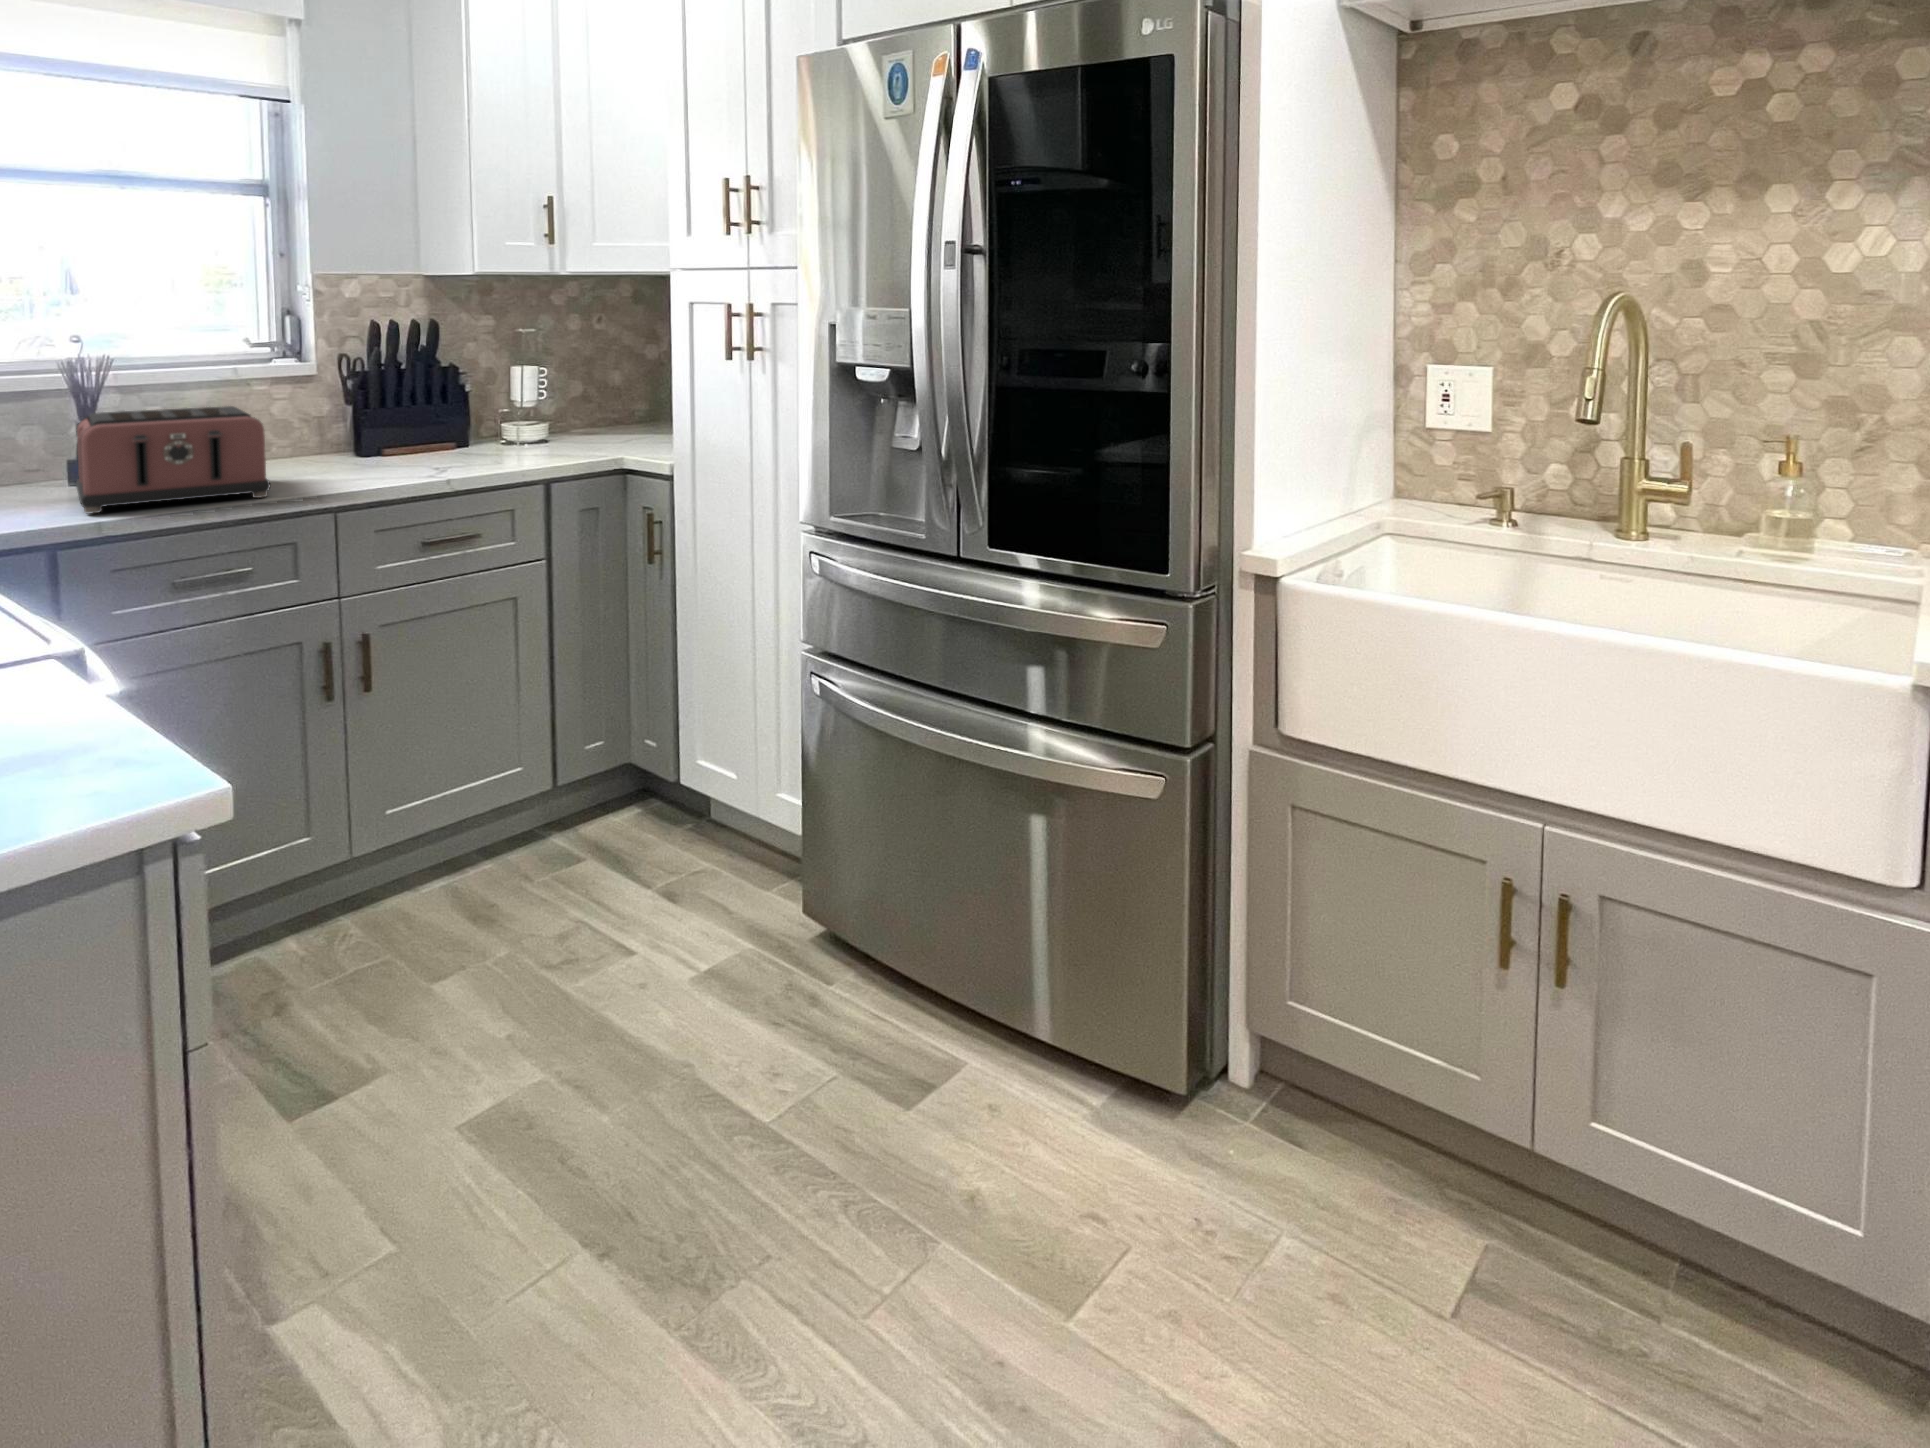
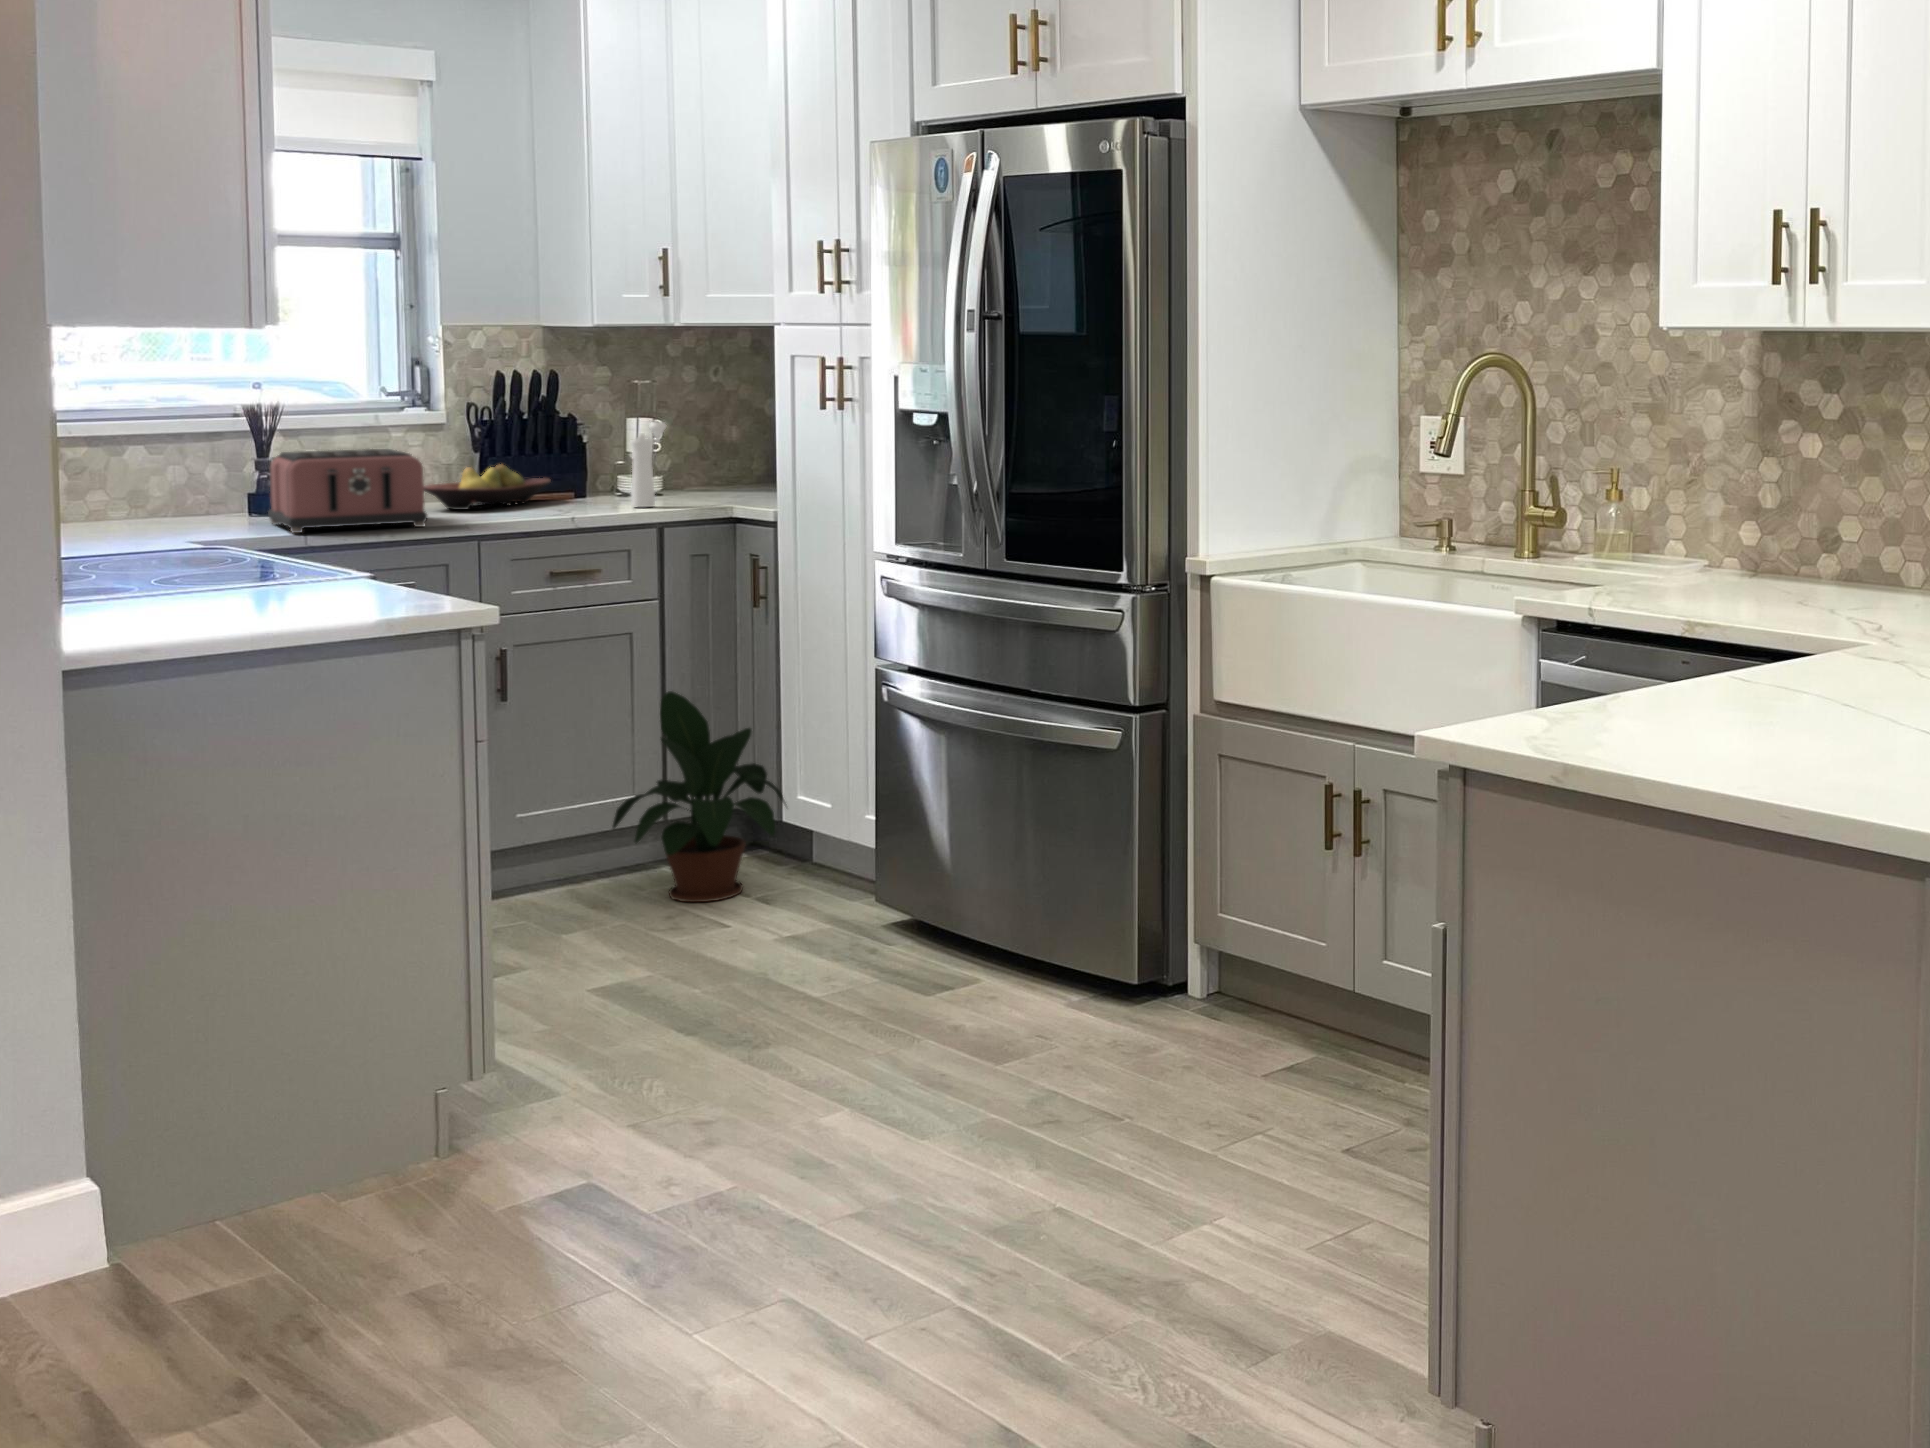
pepper mill: none [515,372,554,461] -> present [631,422,666,507]
fruit bowl: none [280,417,431,468] -> present [424,465,551,510]
potted plant: none [494,662,689,899] -> present [613,691,785,902]

